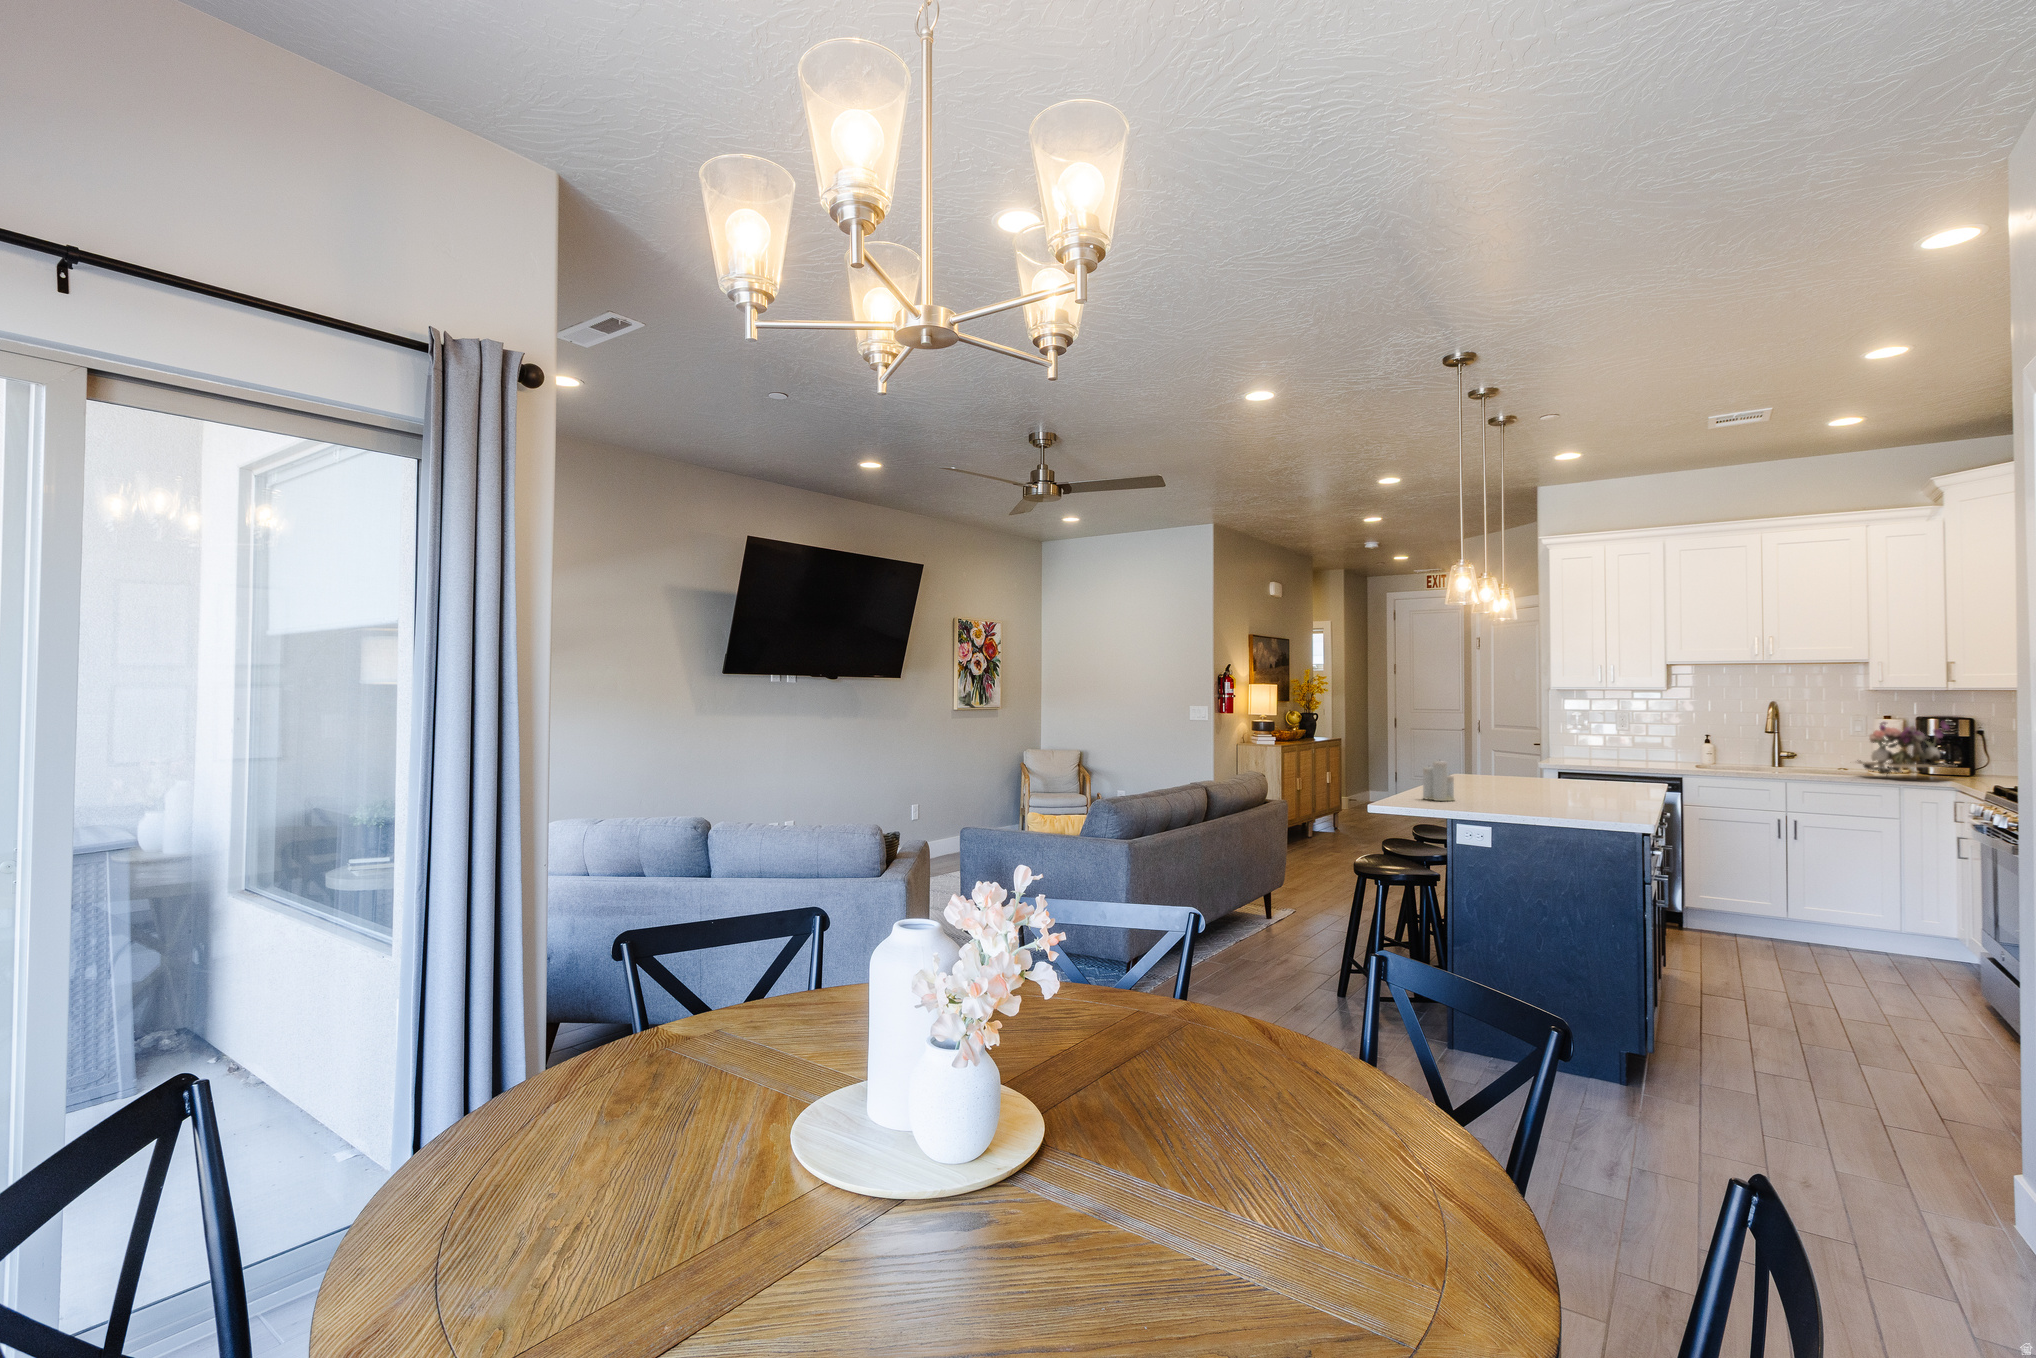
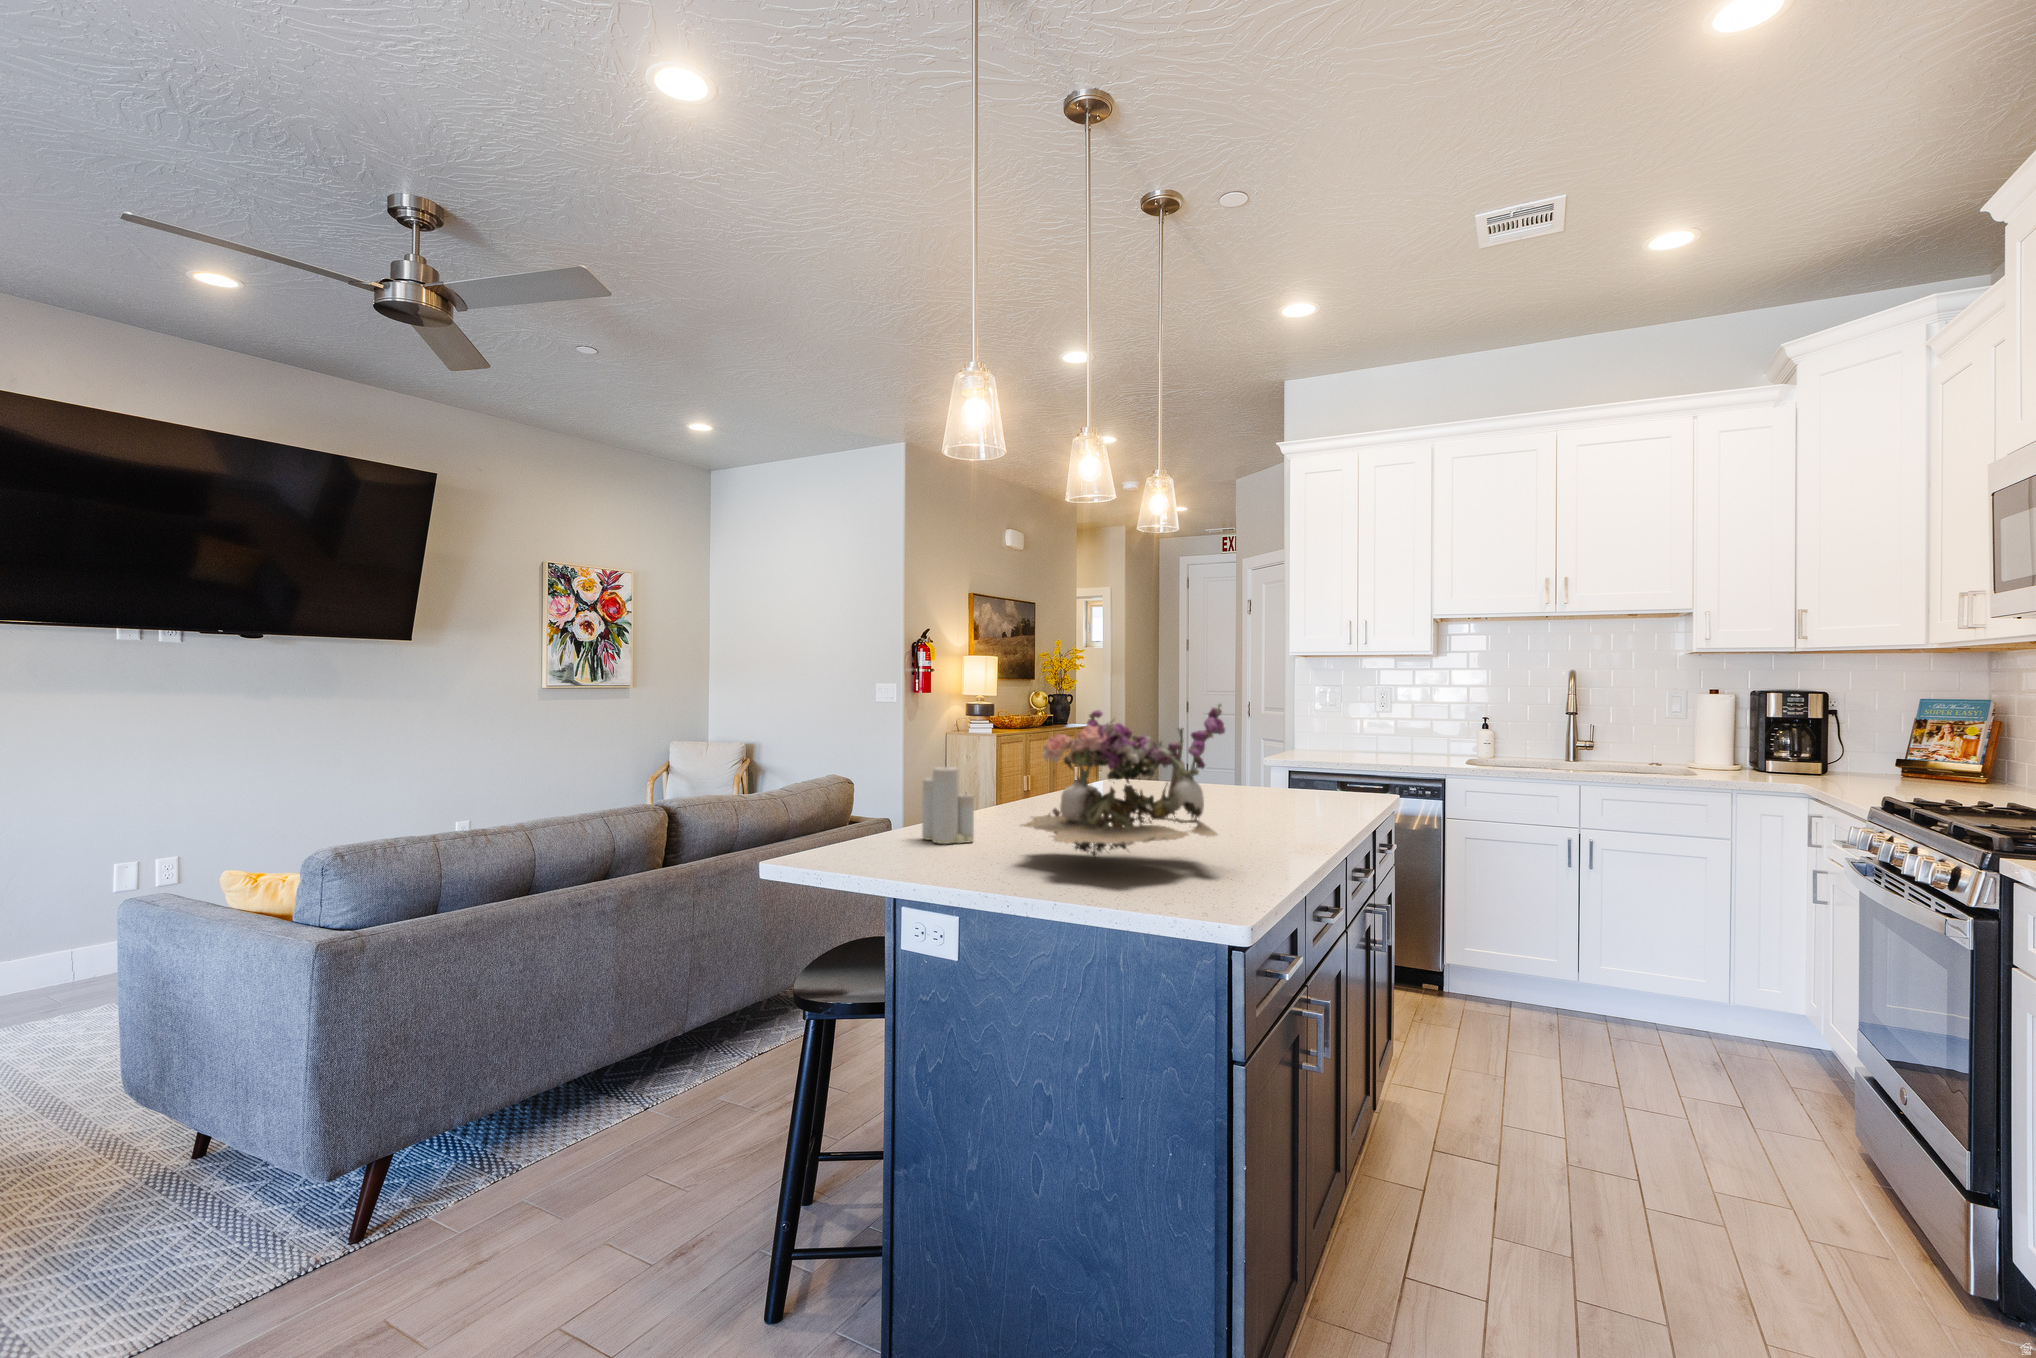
flower arrangement: present [1858,720,1949,775] -> present [1021,704,1225,860]

